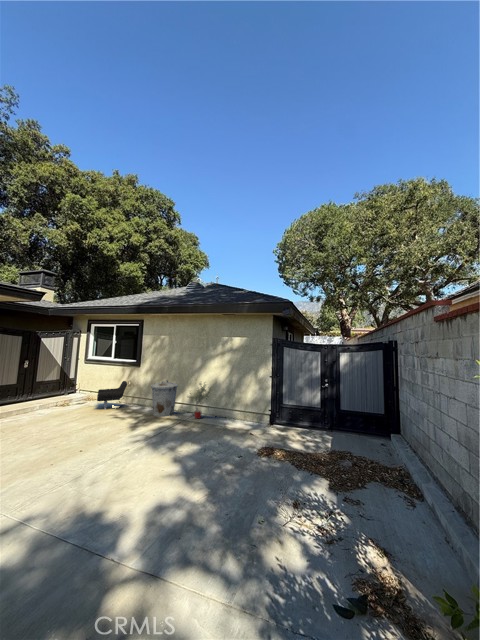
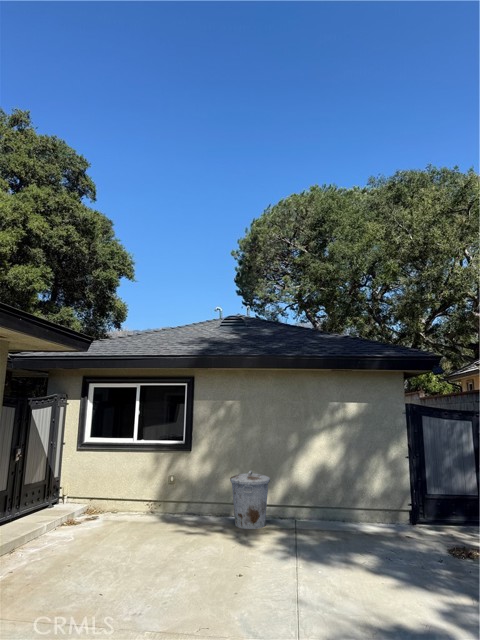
lounge chair: present [97,381,127,410] -> none [124,475,179,528]
potted tree: present [188,383,211,419] -> none [286,468,330,527]

